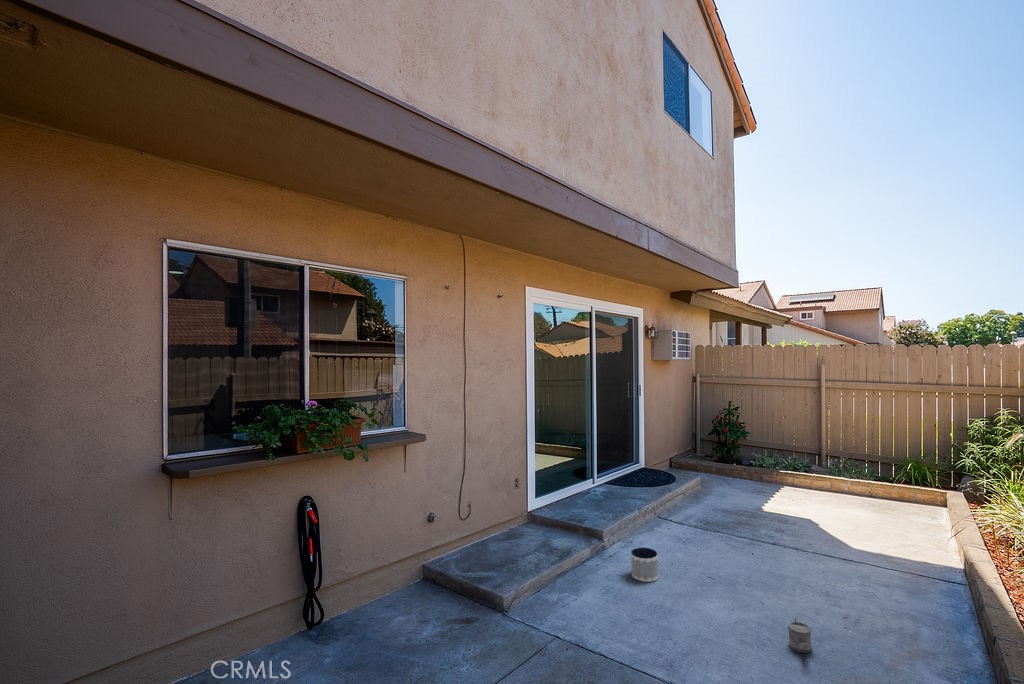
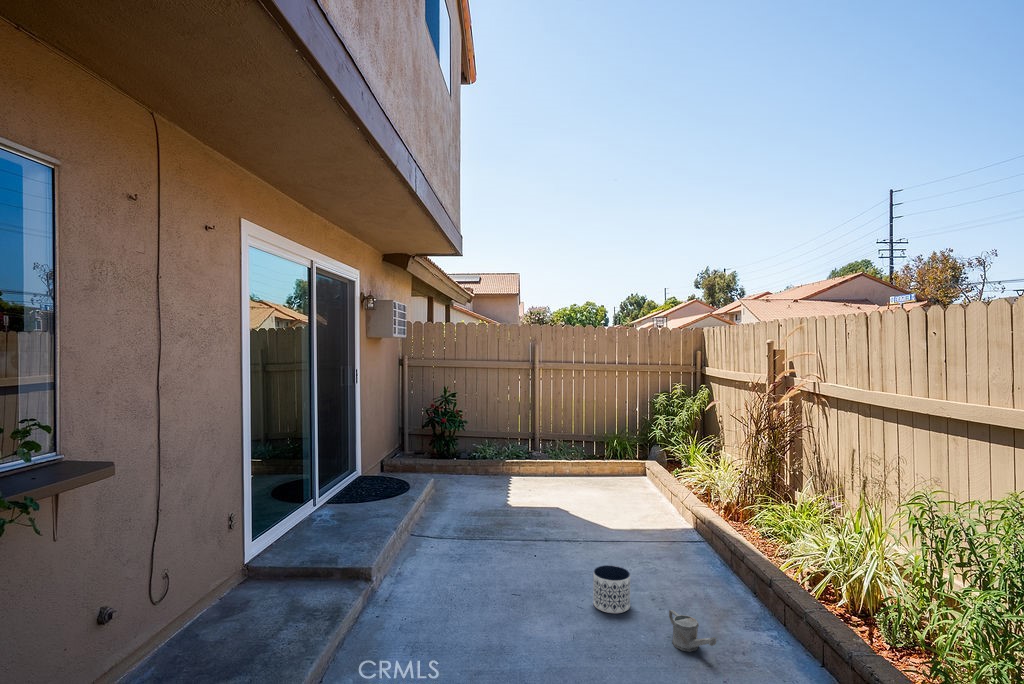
planter: present [631,547,659,582] -> present [593,565,630,613]

